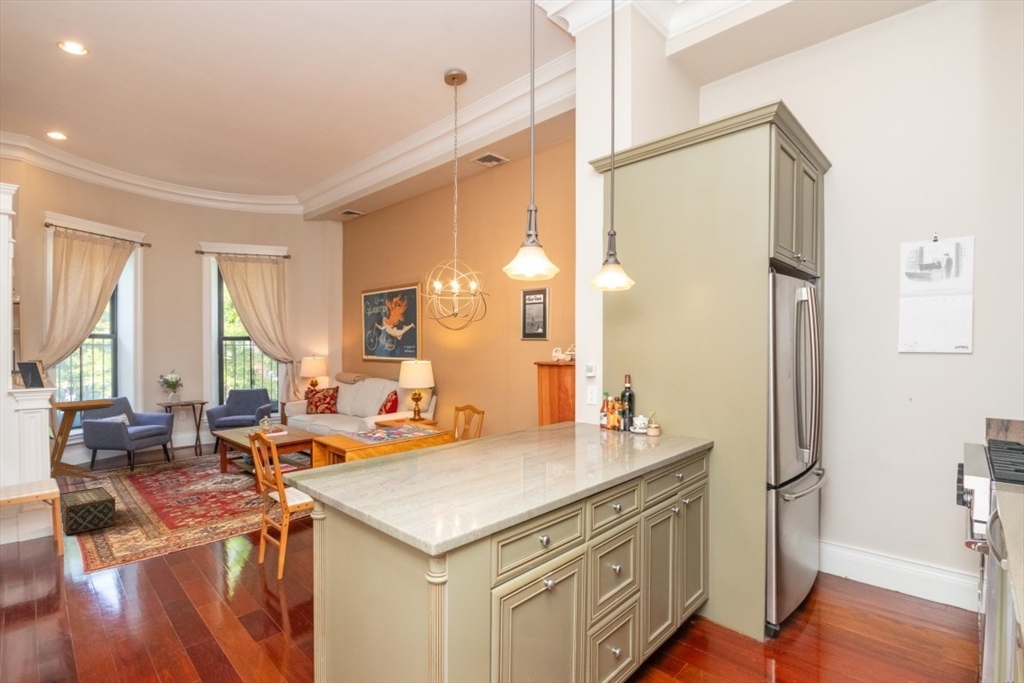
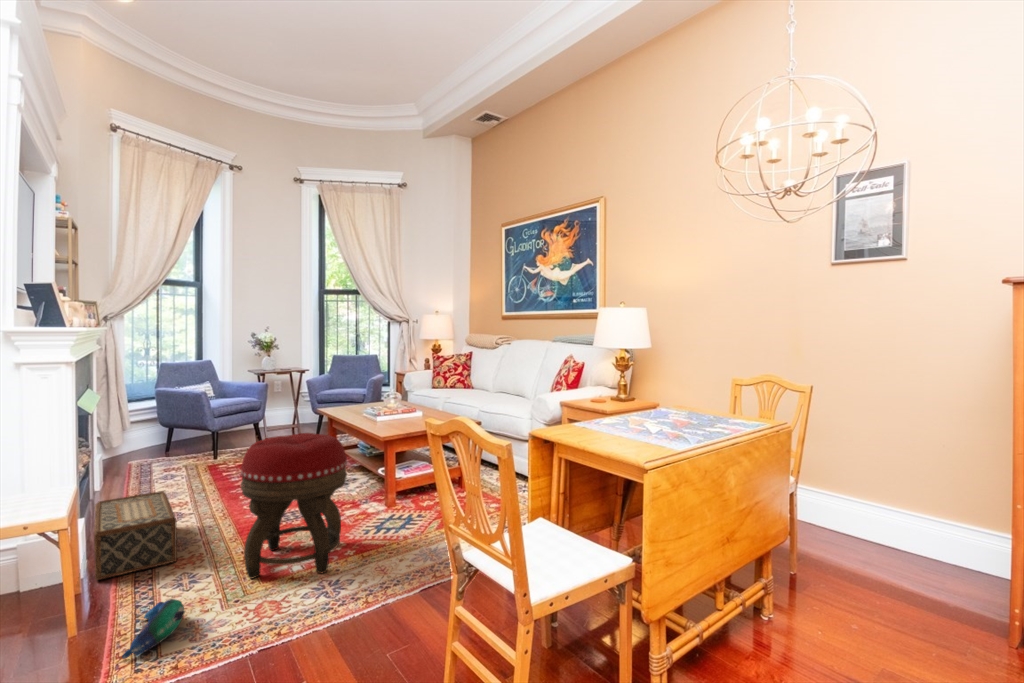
side table: present [51,399,115,479] -> none [106,361,191,479]
footstool: none [157,446,224,529] -> present [241,433,347,578]
plush toy: none [94,535,127,560] -> present [122,599,185,659]

